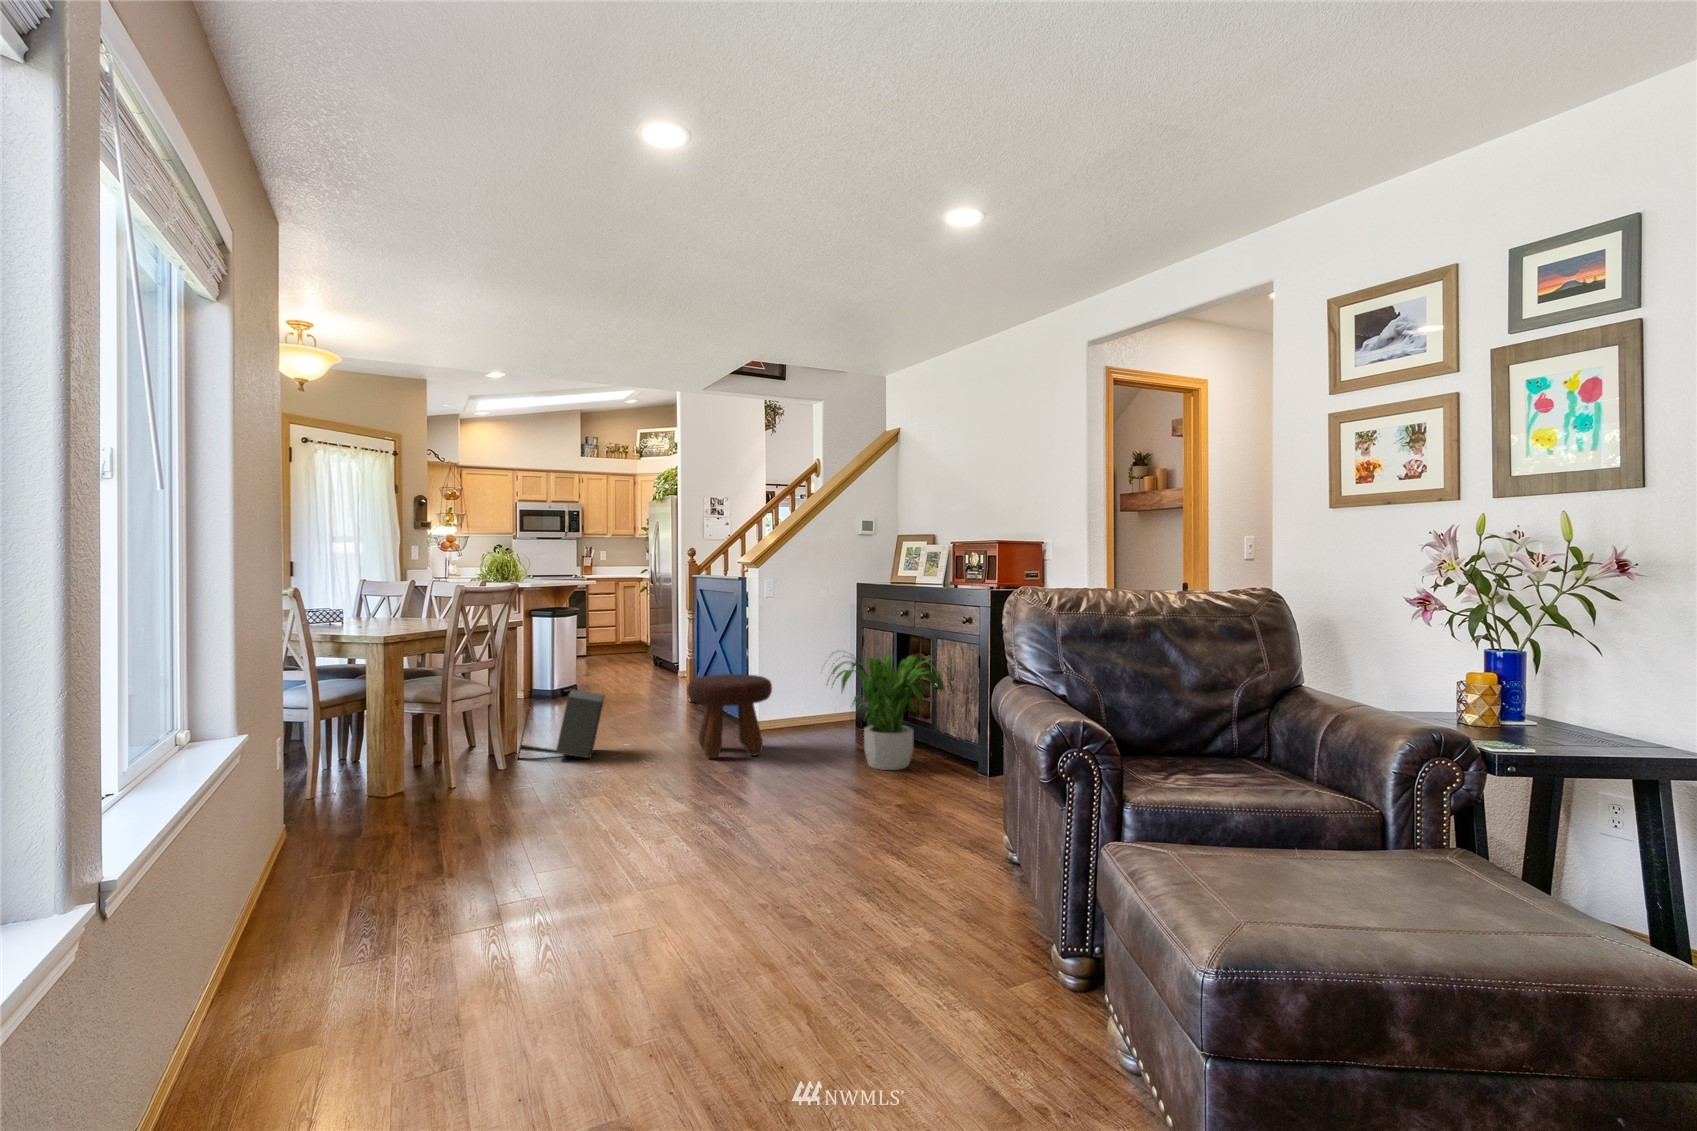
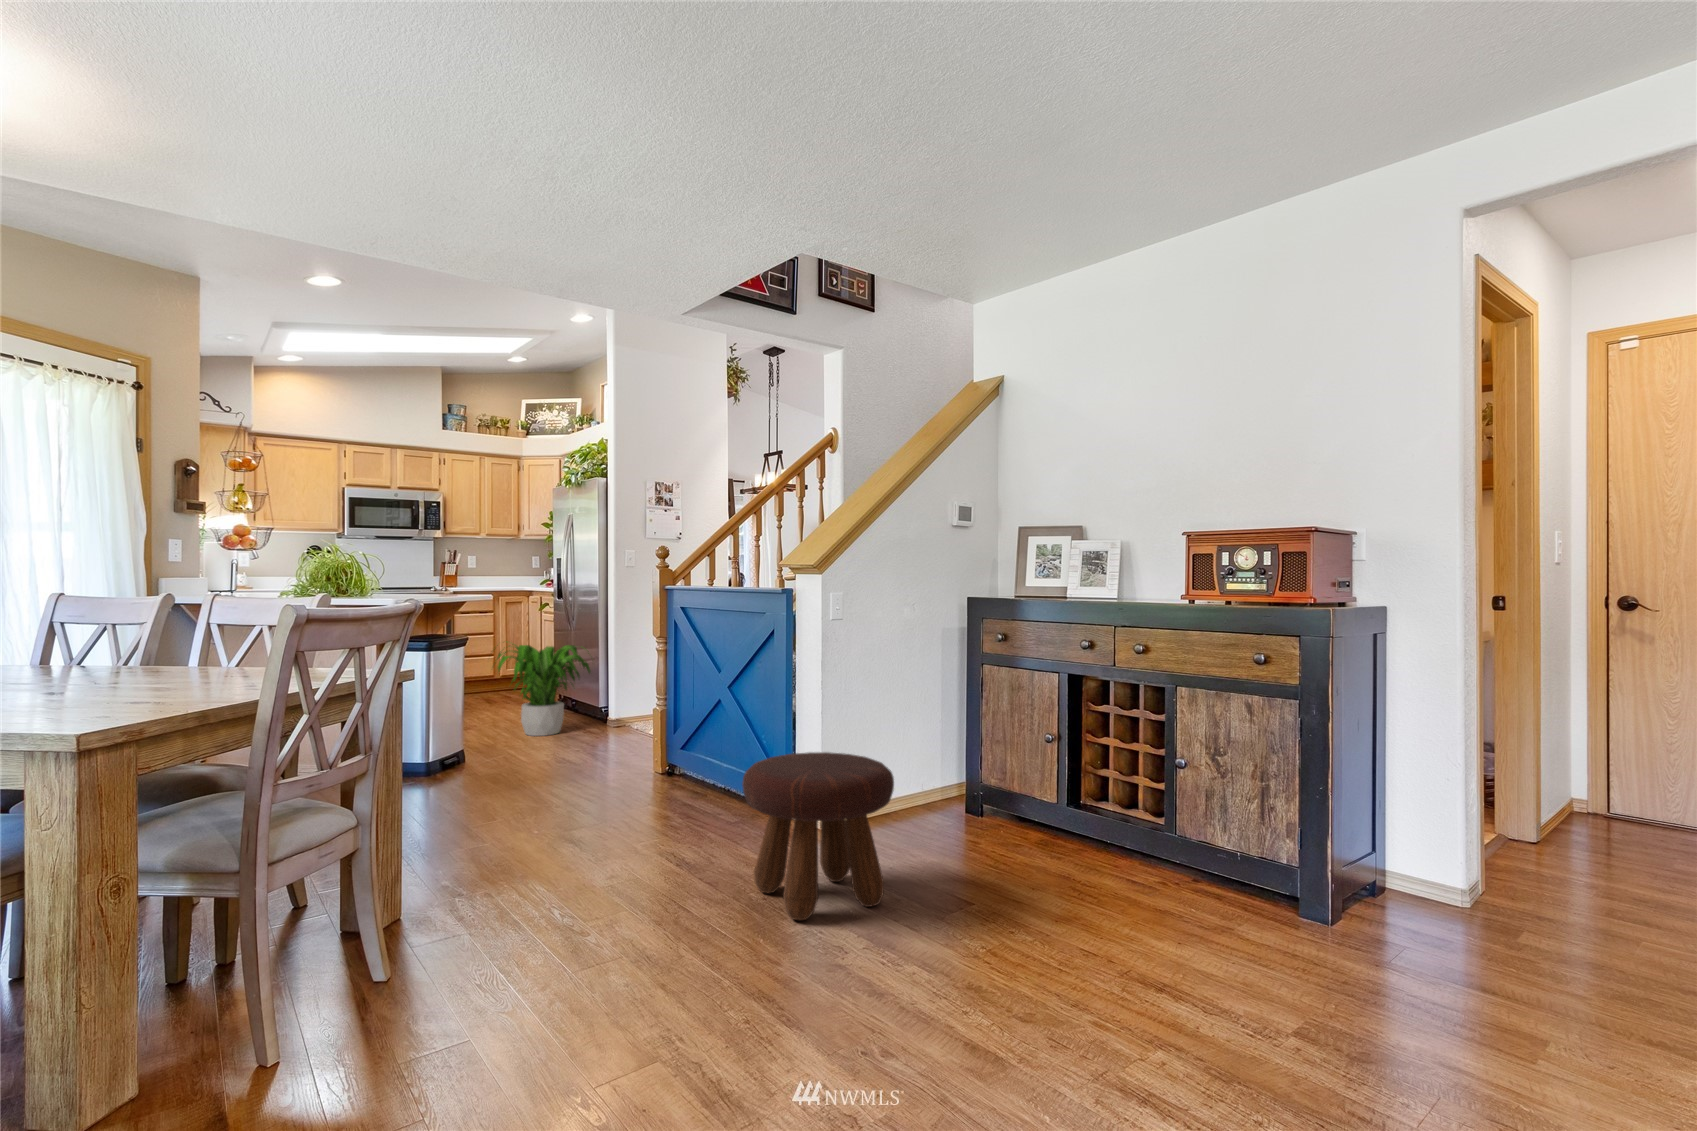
potted plant: present [827,651,944,770] -> present [497,641,590,736]
speaker: present [517,690,605,758] -> none [405,796,591,953]

